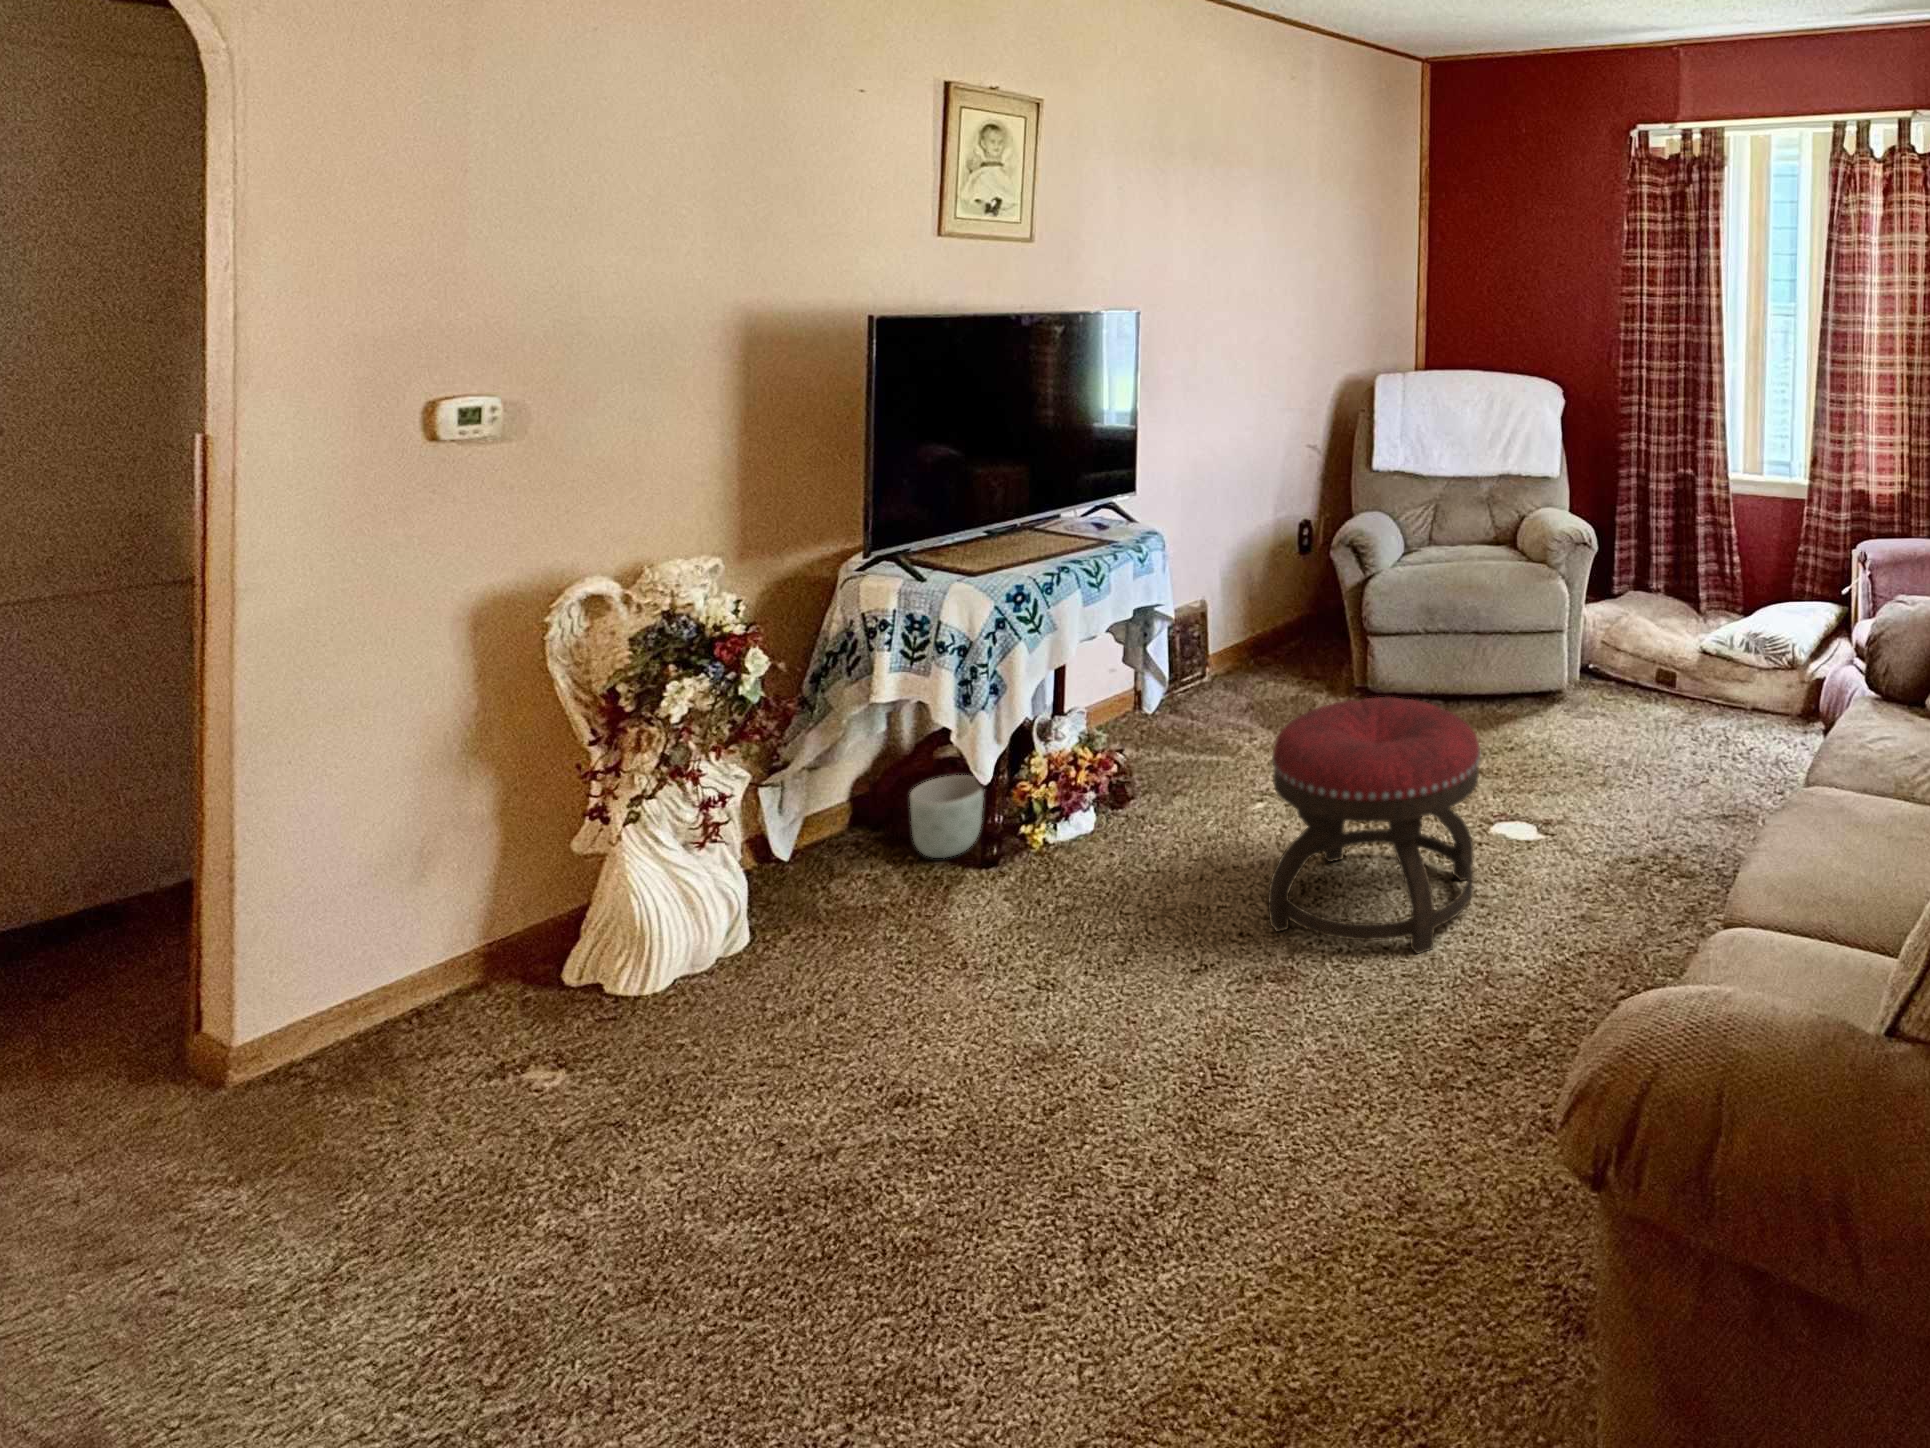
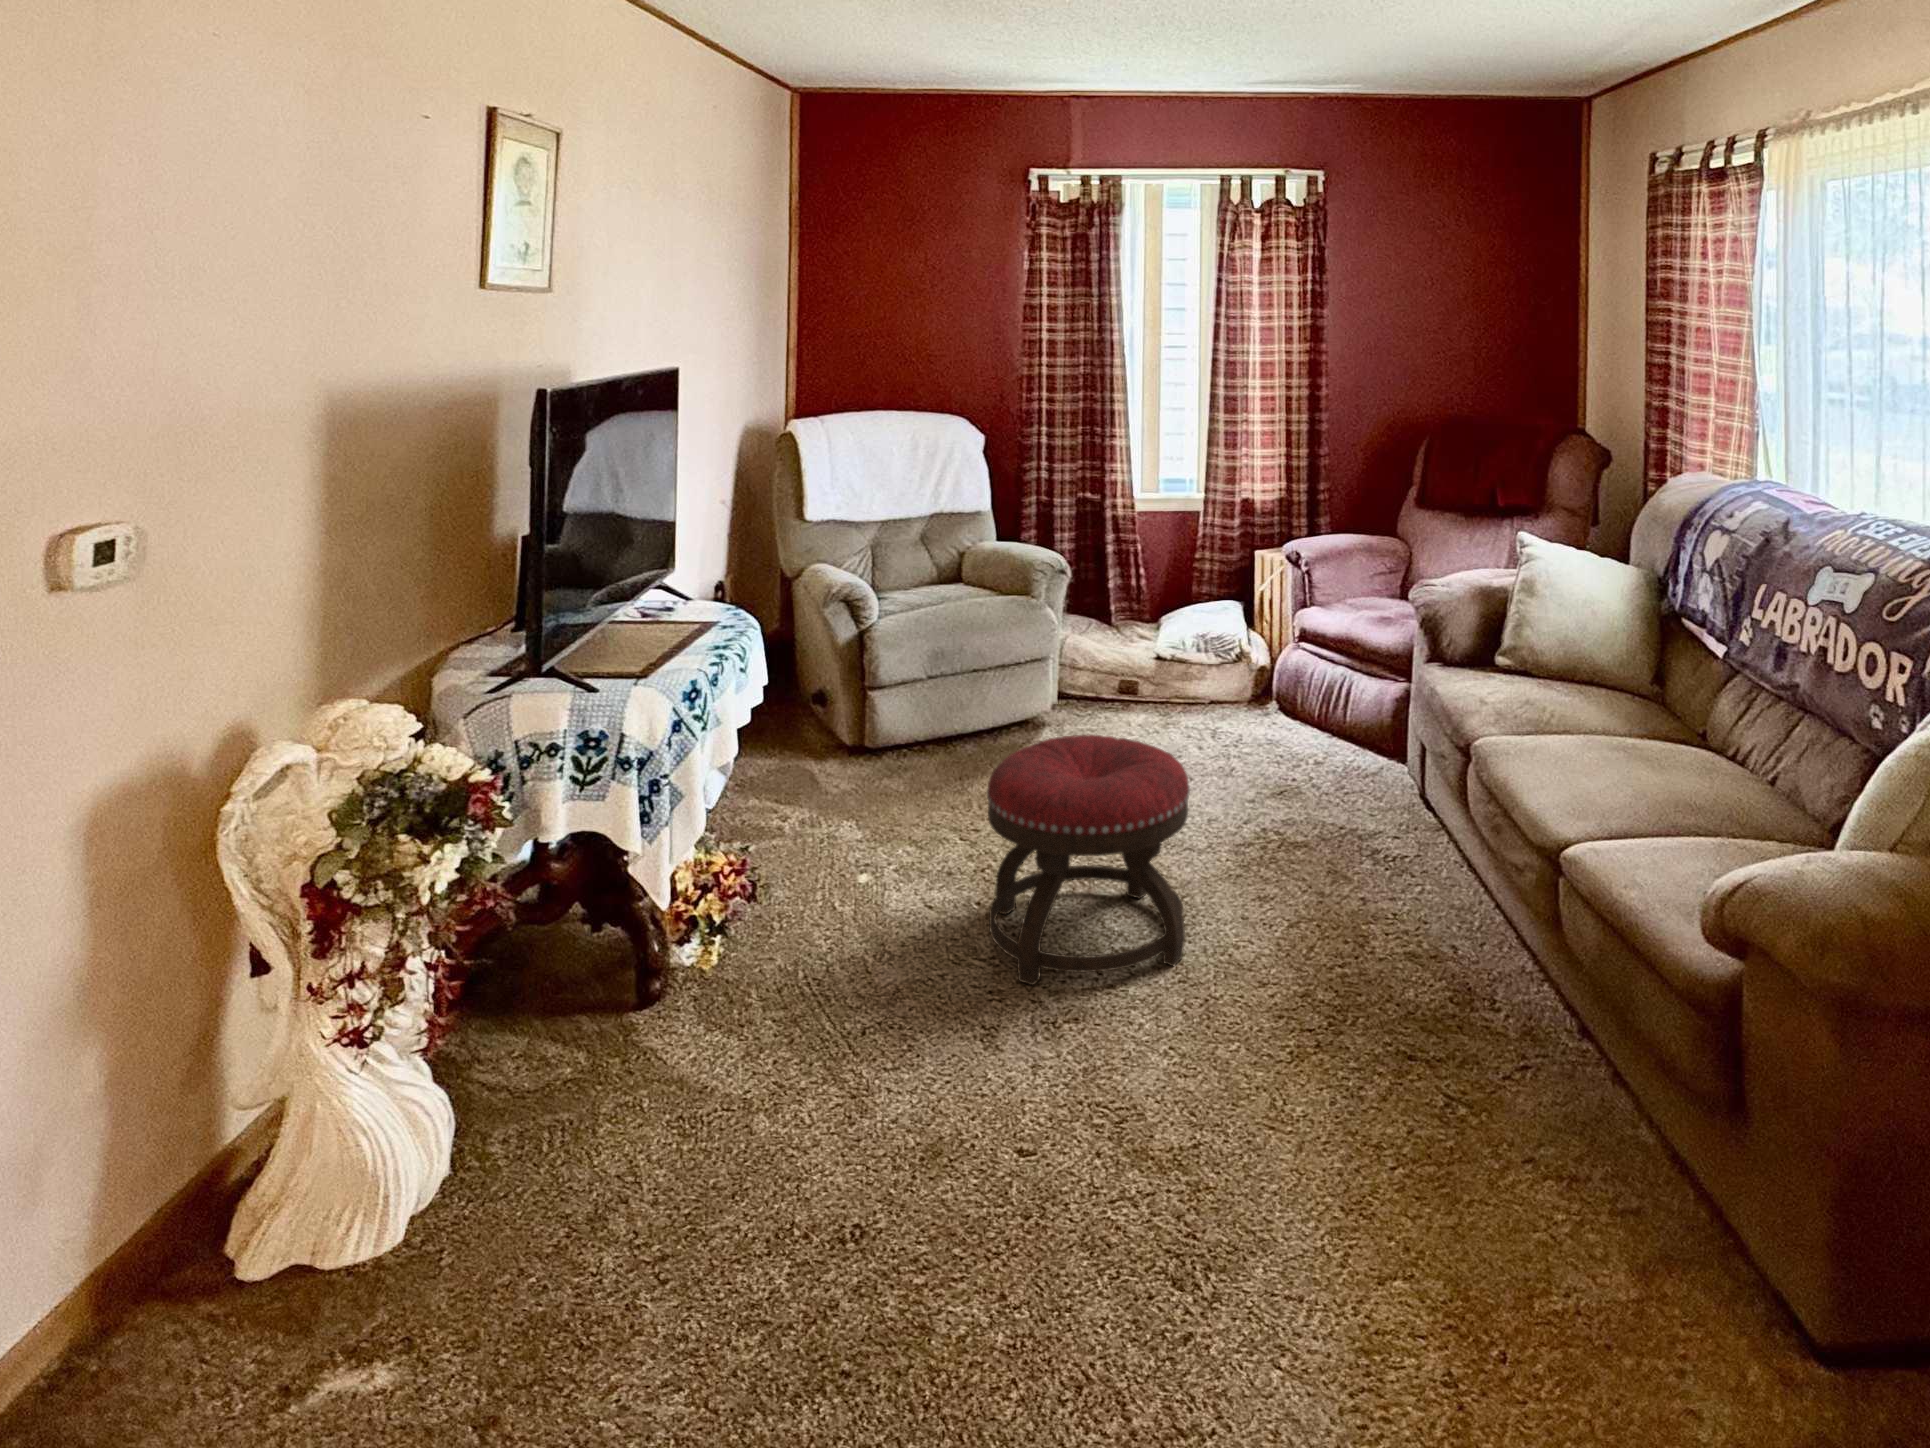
planter: present [910,775,984,858] -> none [524,921,614,1027]

